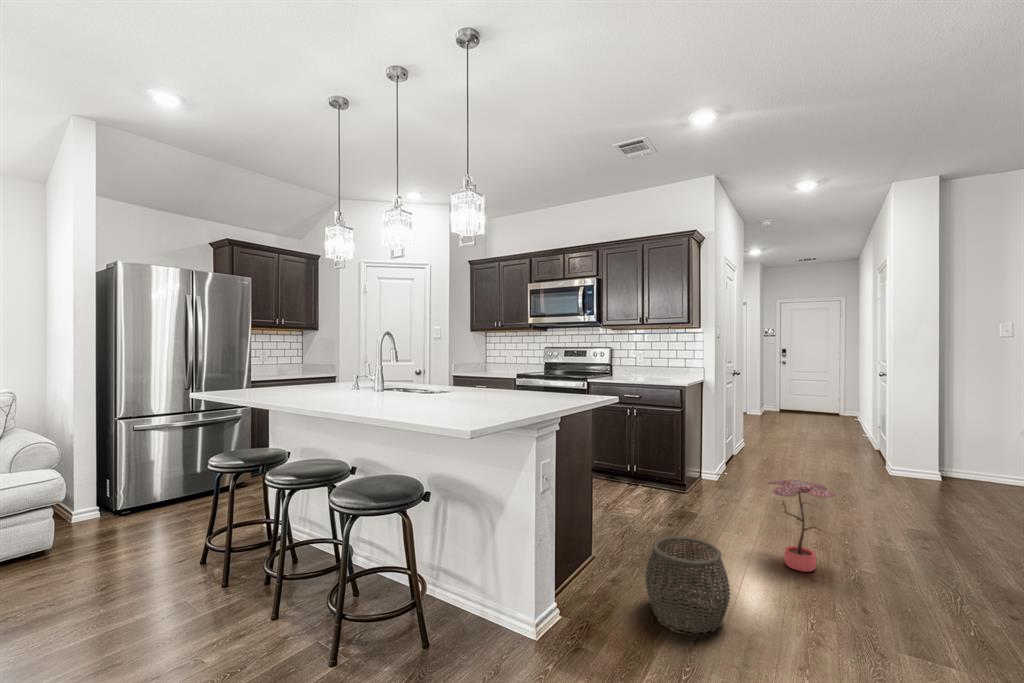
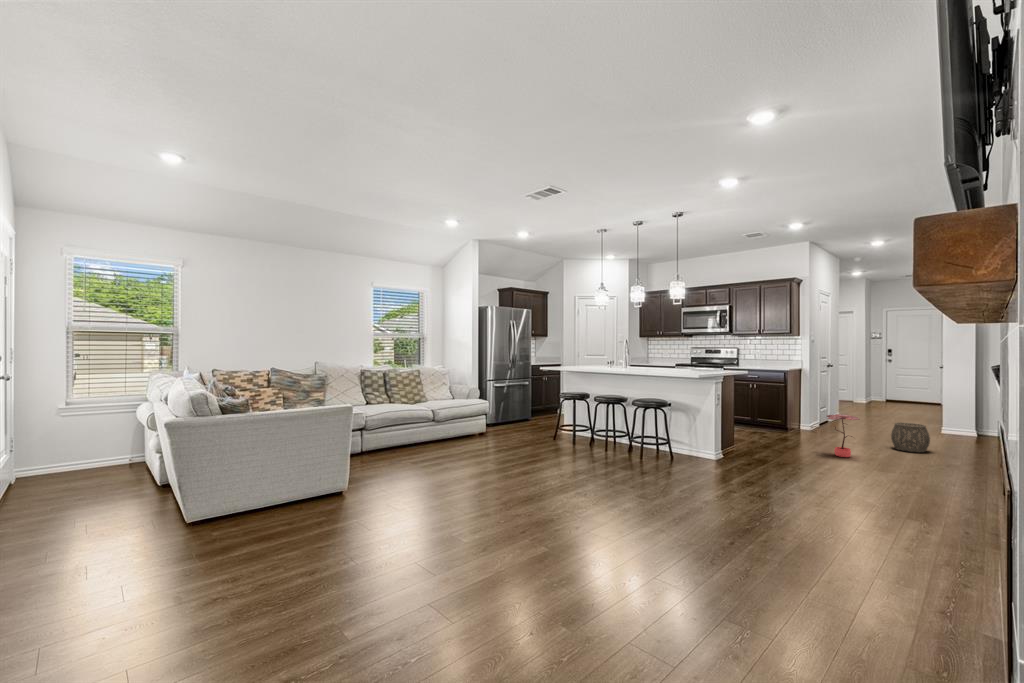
woven basket: present [645,536,730,634] -> present [891,423,930,452]

